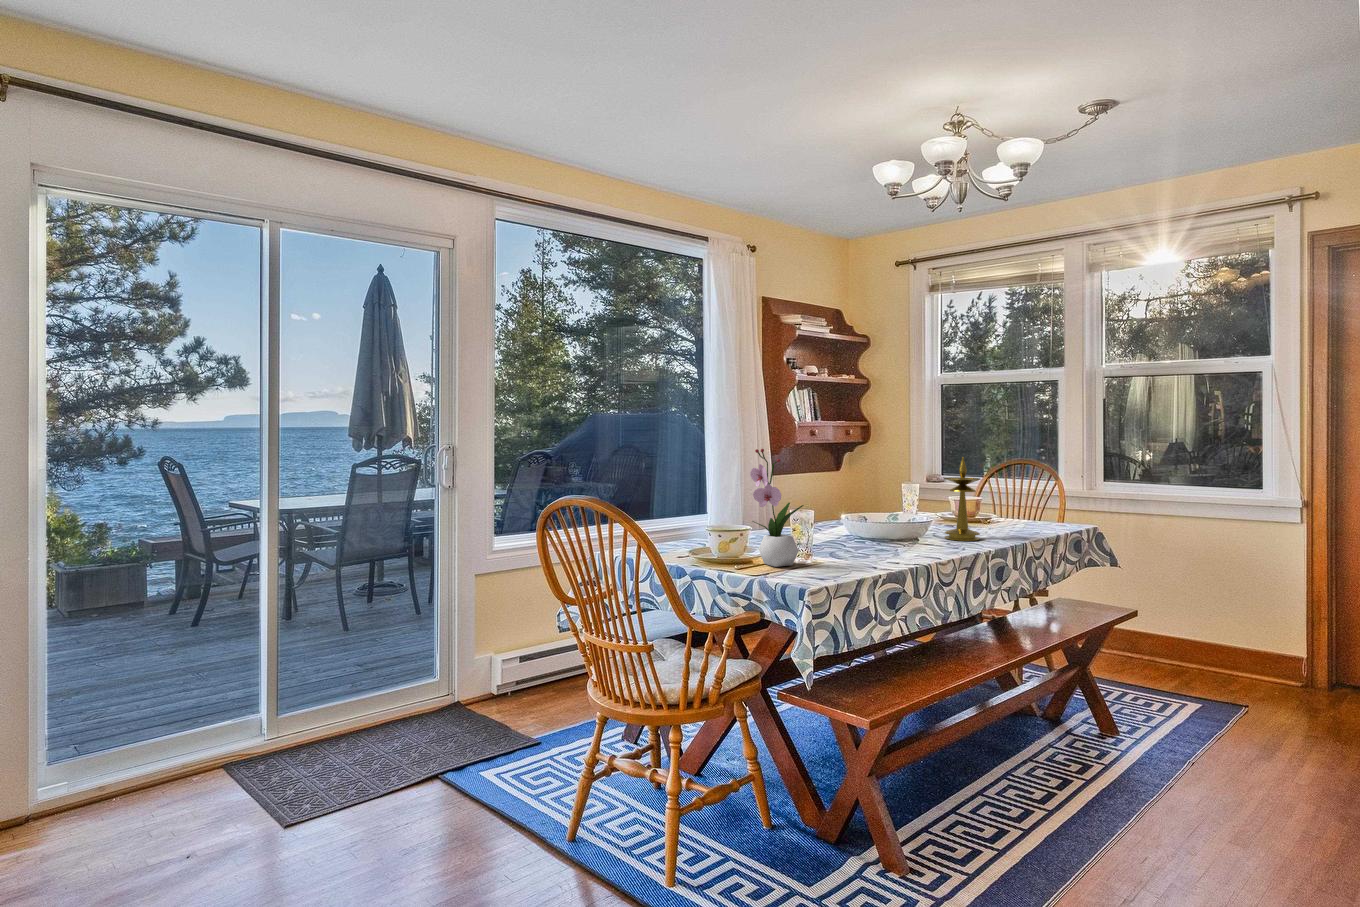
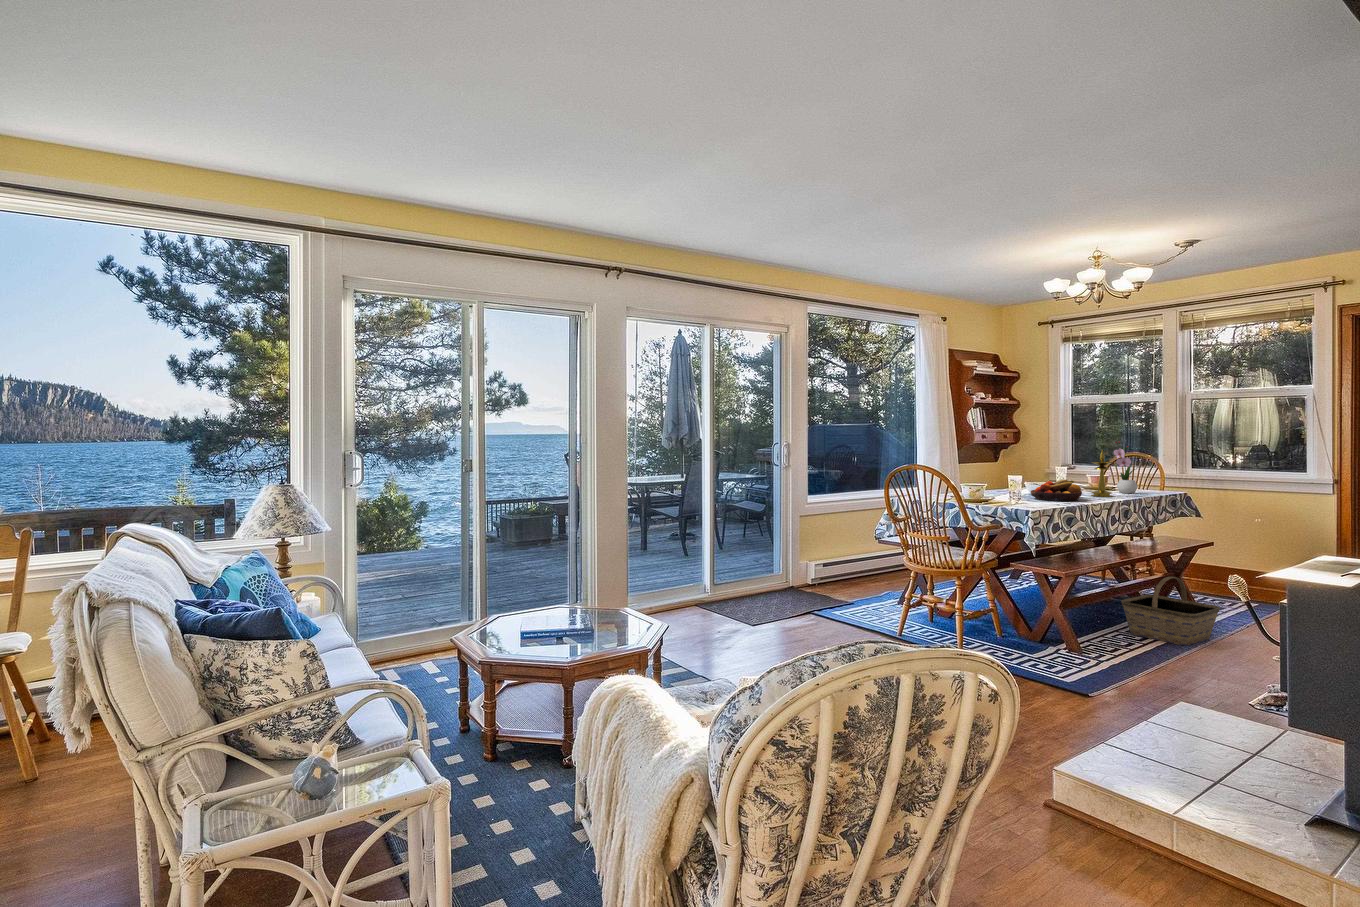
flower arrangement: present [750,449,804,567] -> present [1114,441,1138,493]
fruit bowl: none [837,512,924,554] -> present [1031,480,1082,501]
basket: none [990,693,1158,836] -> present [1121,577,1220,646]

